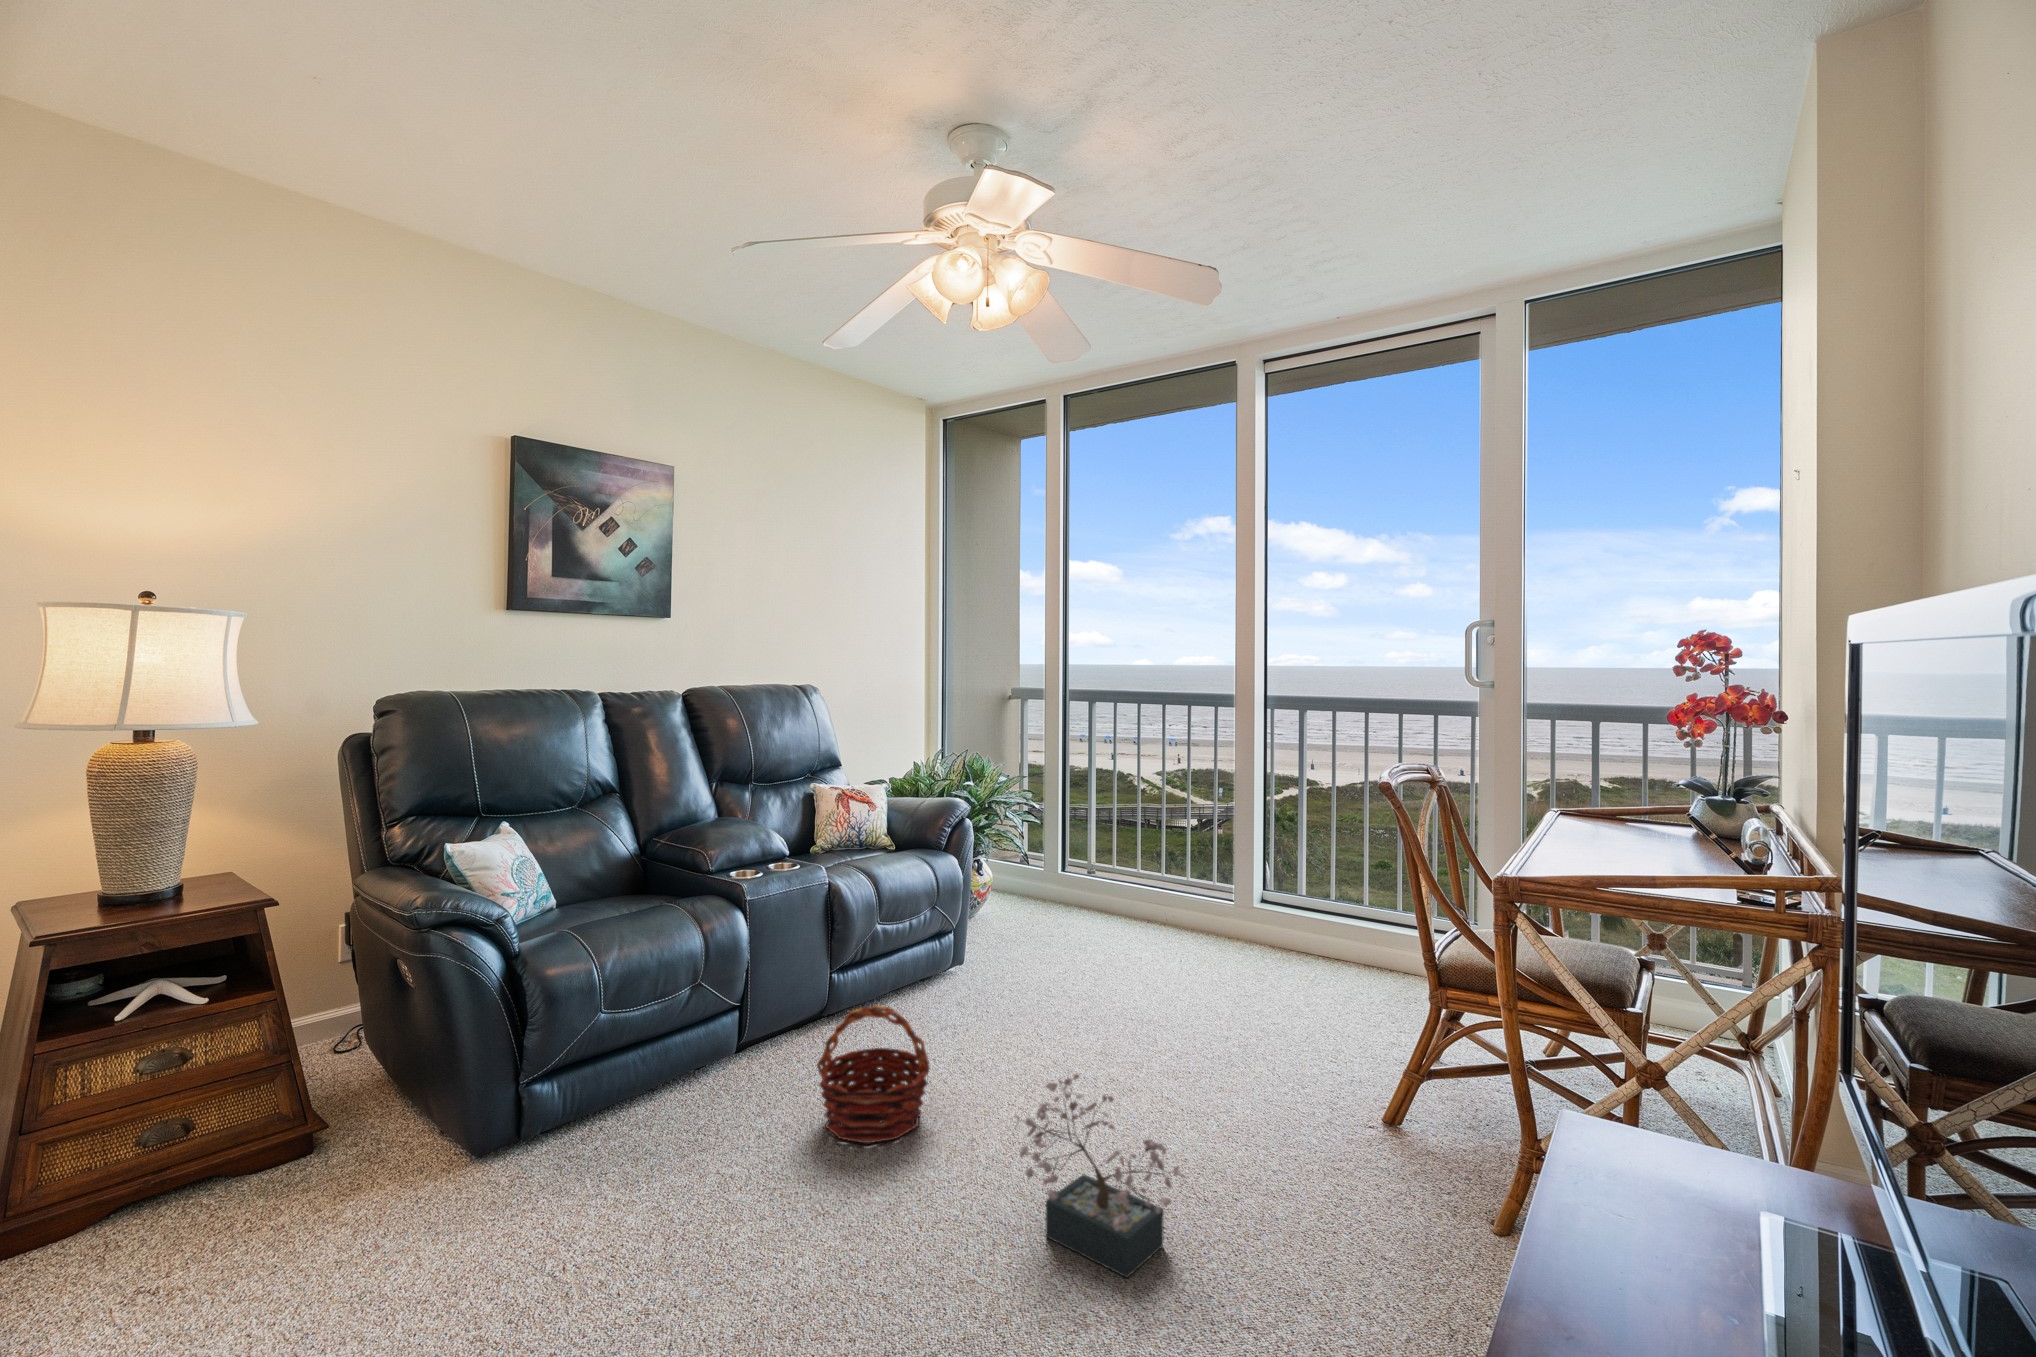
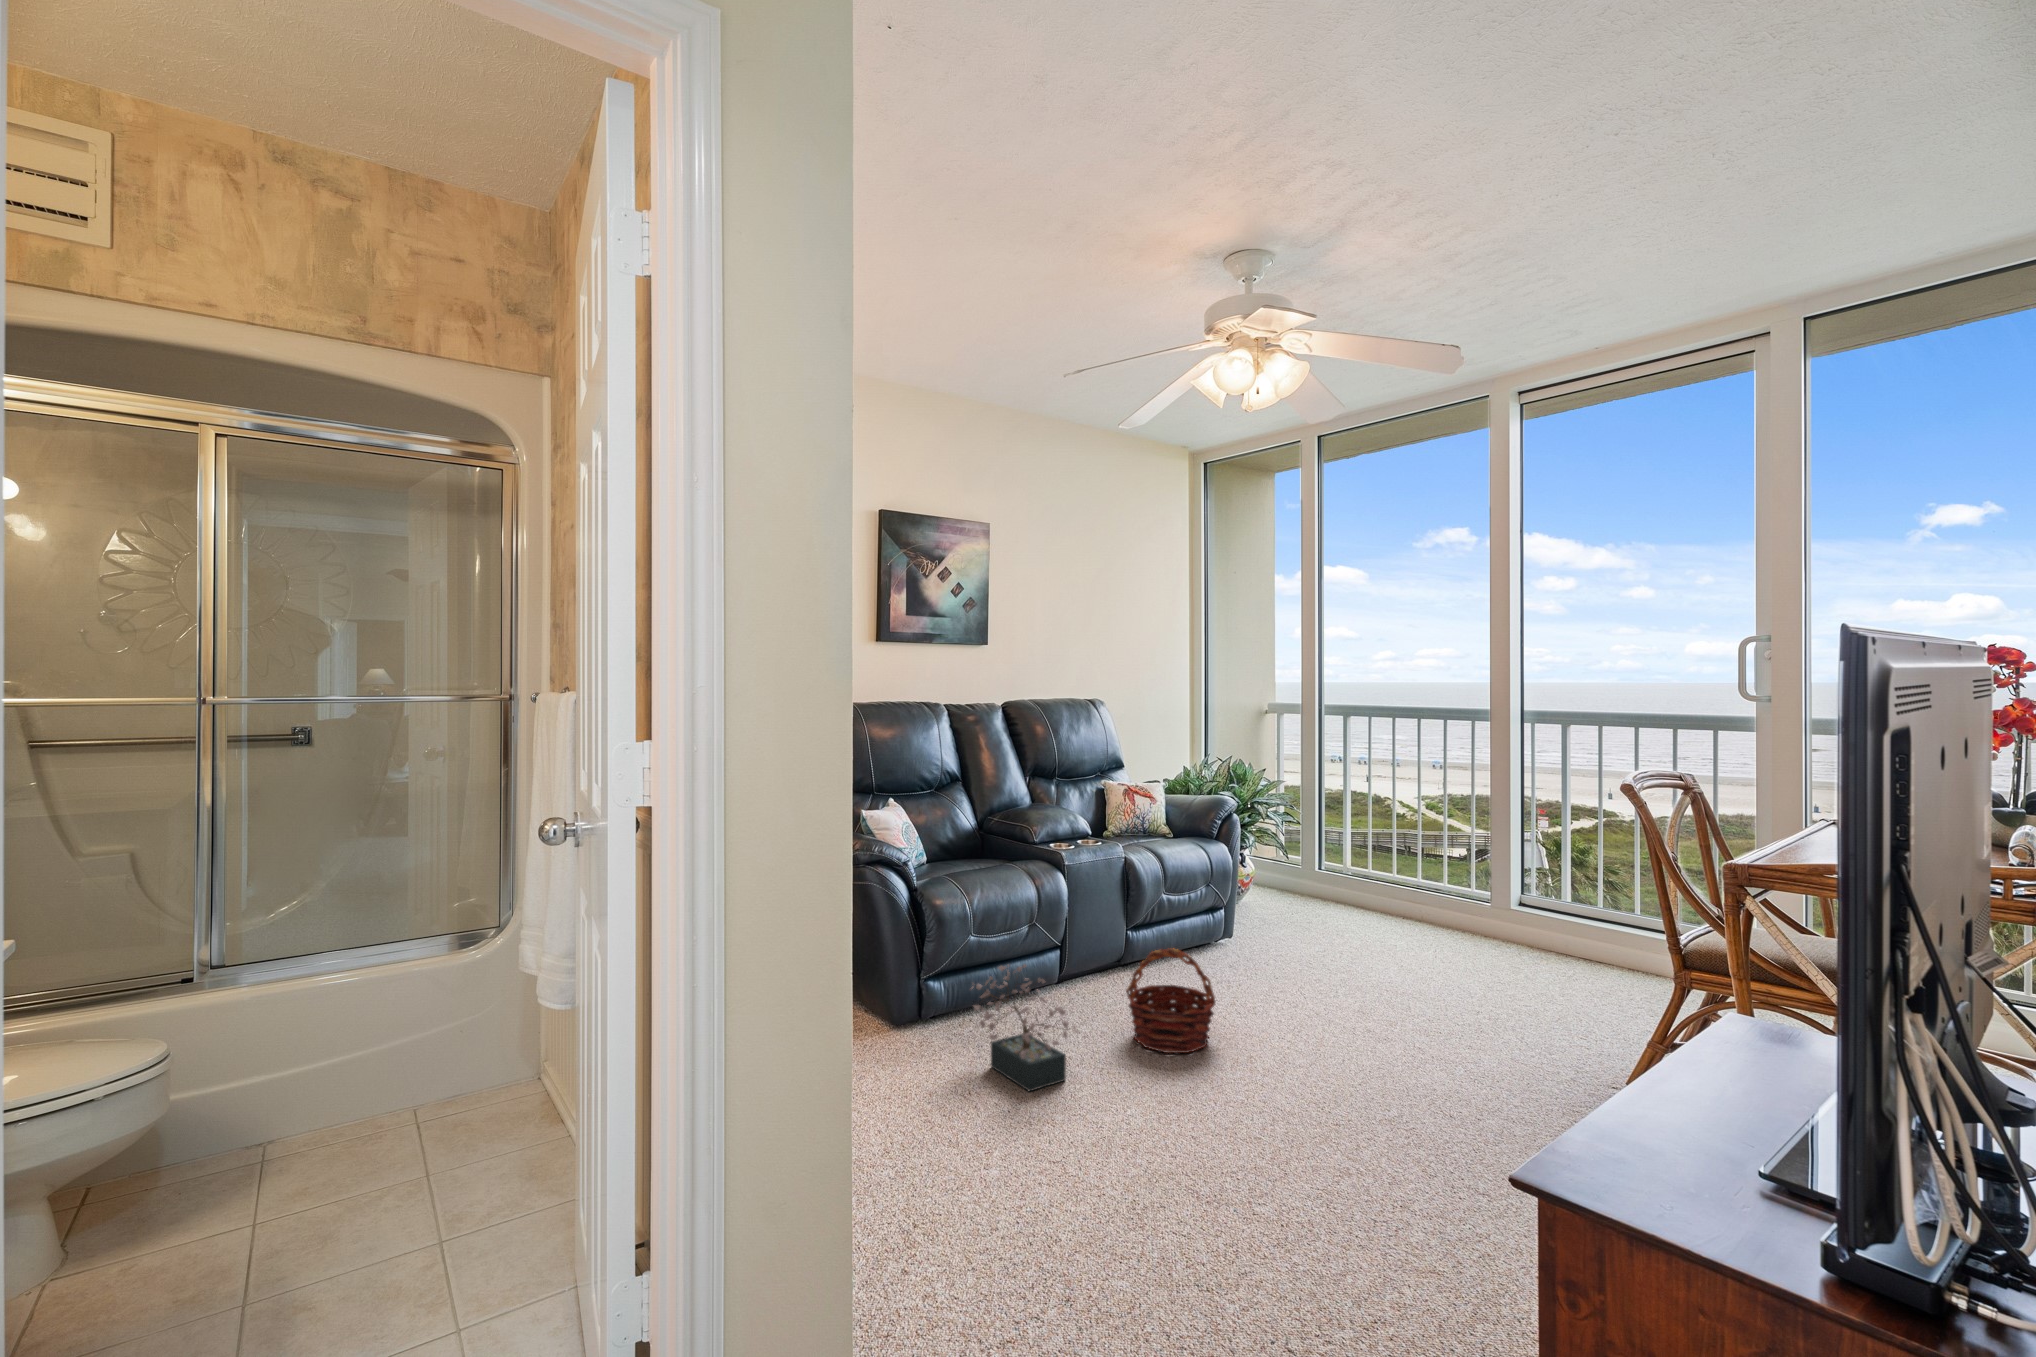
decorative plant: present [1014,1074,1184,1277] -> present [972,964,1079,1091]

